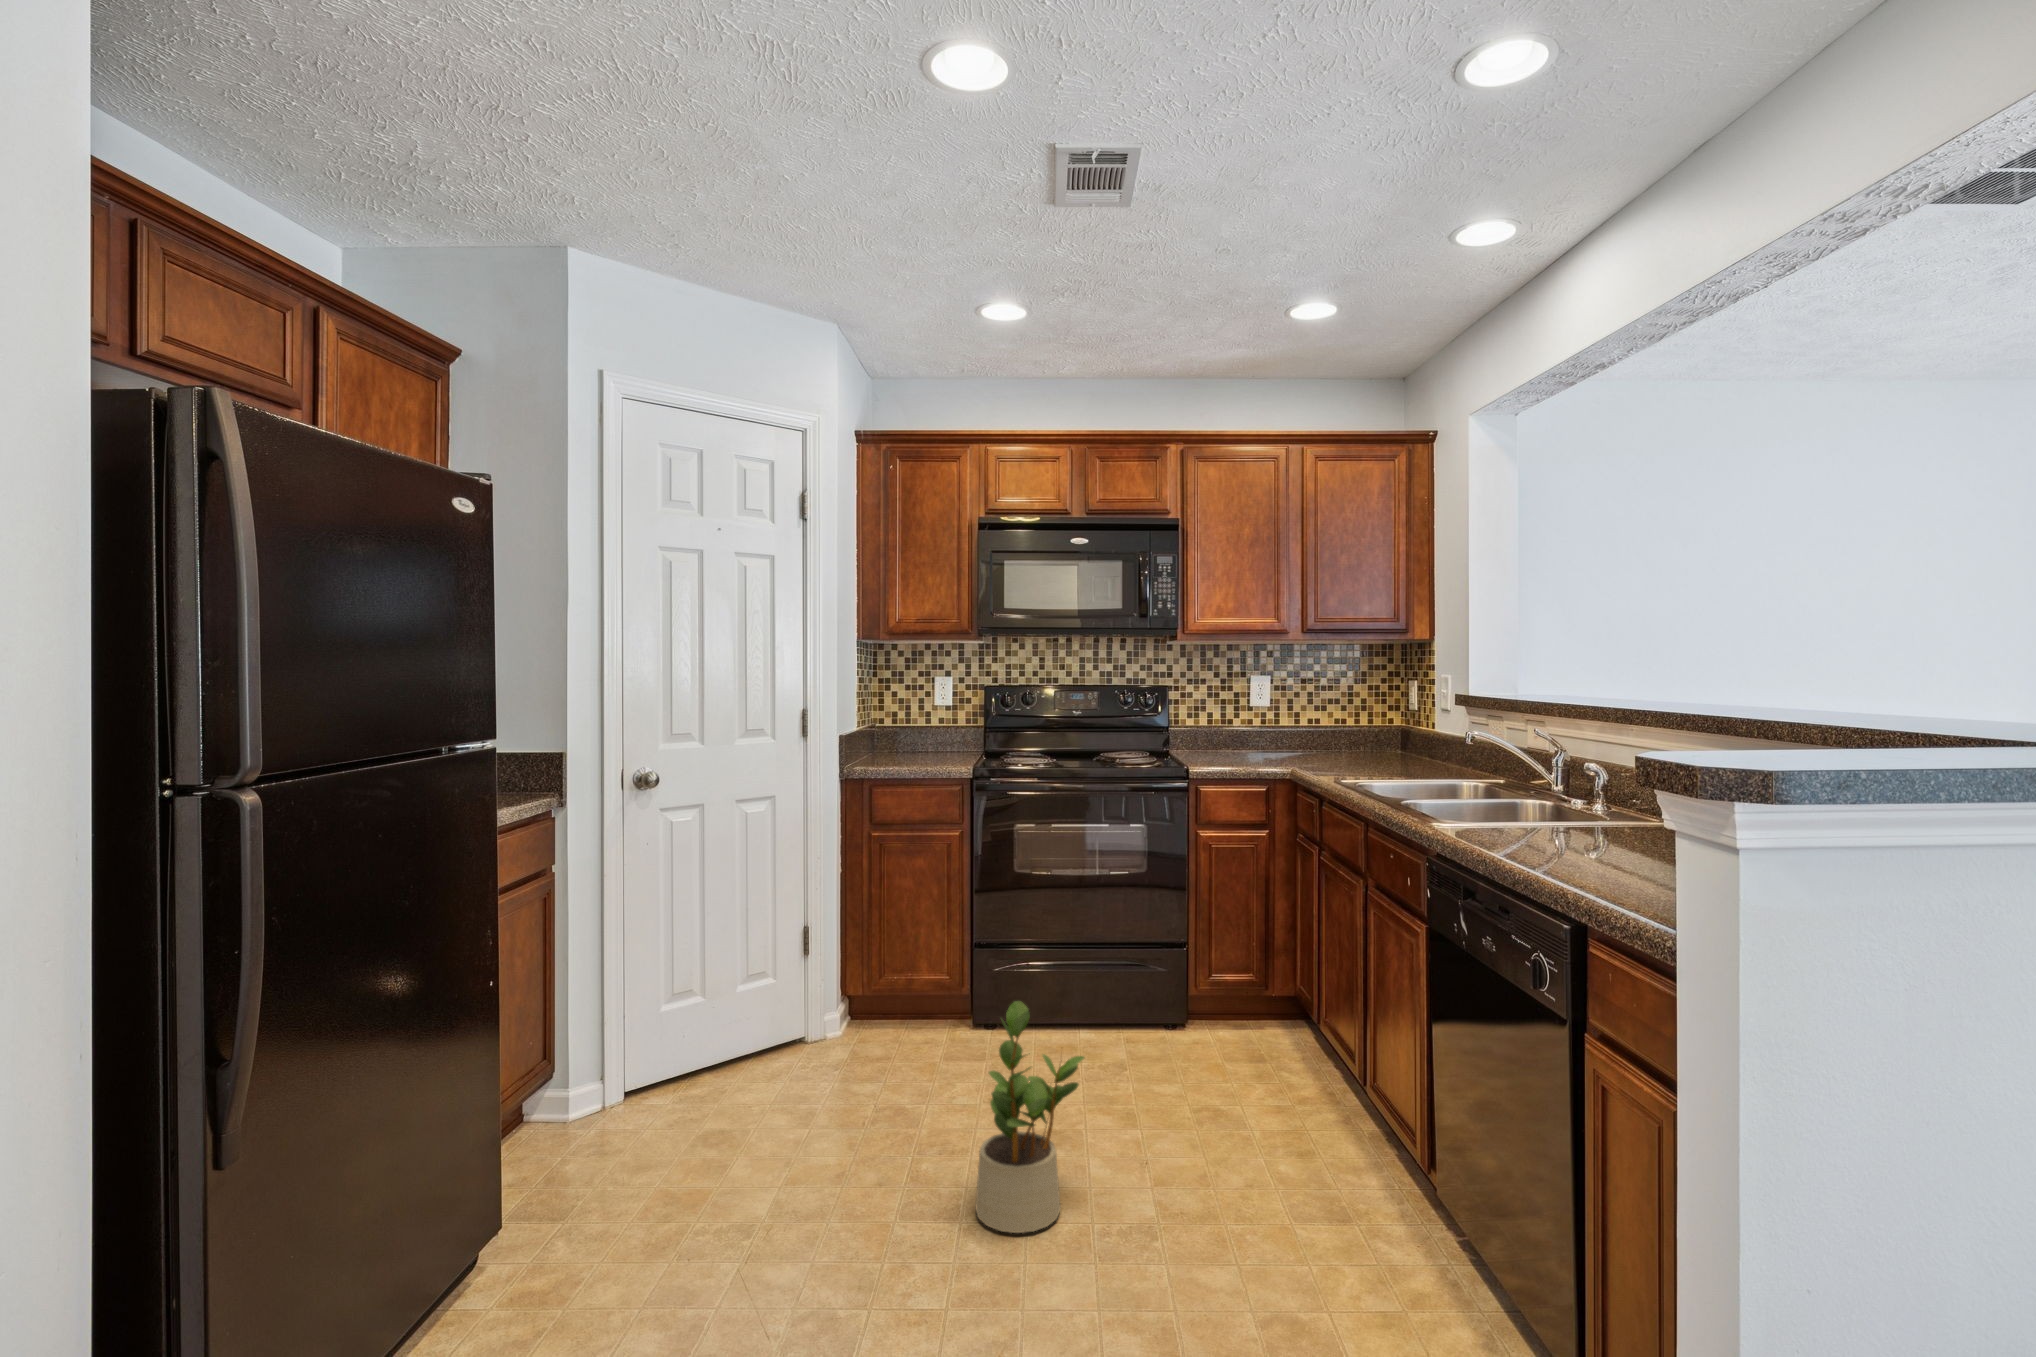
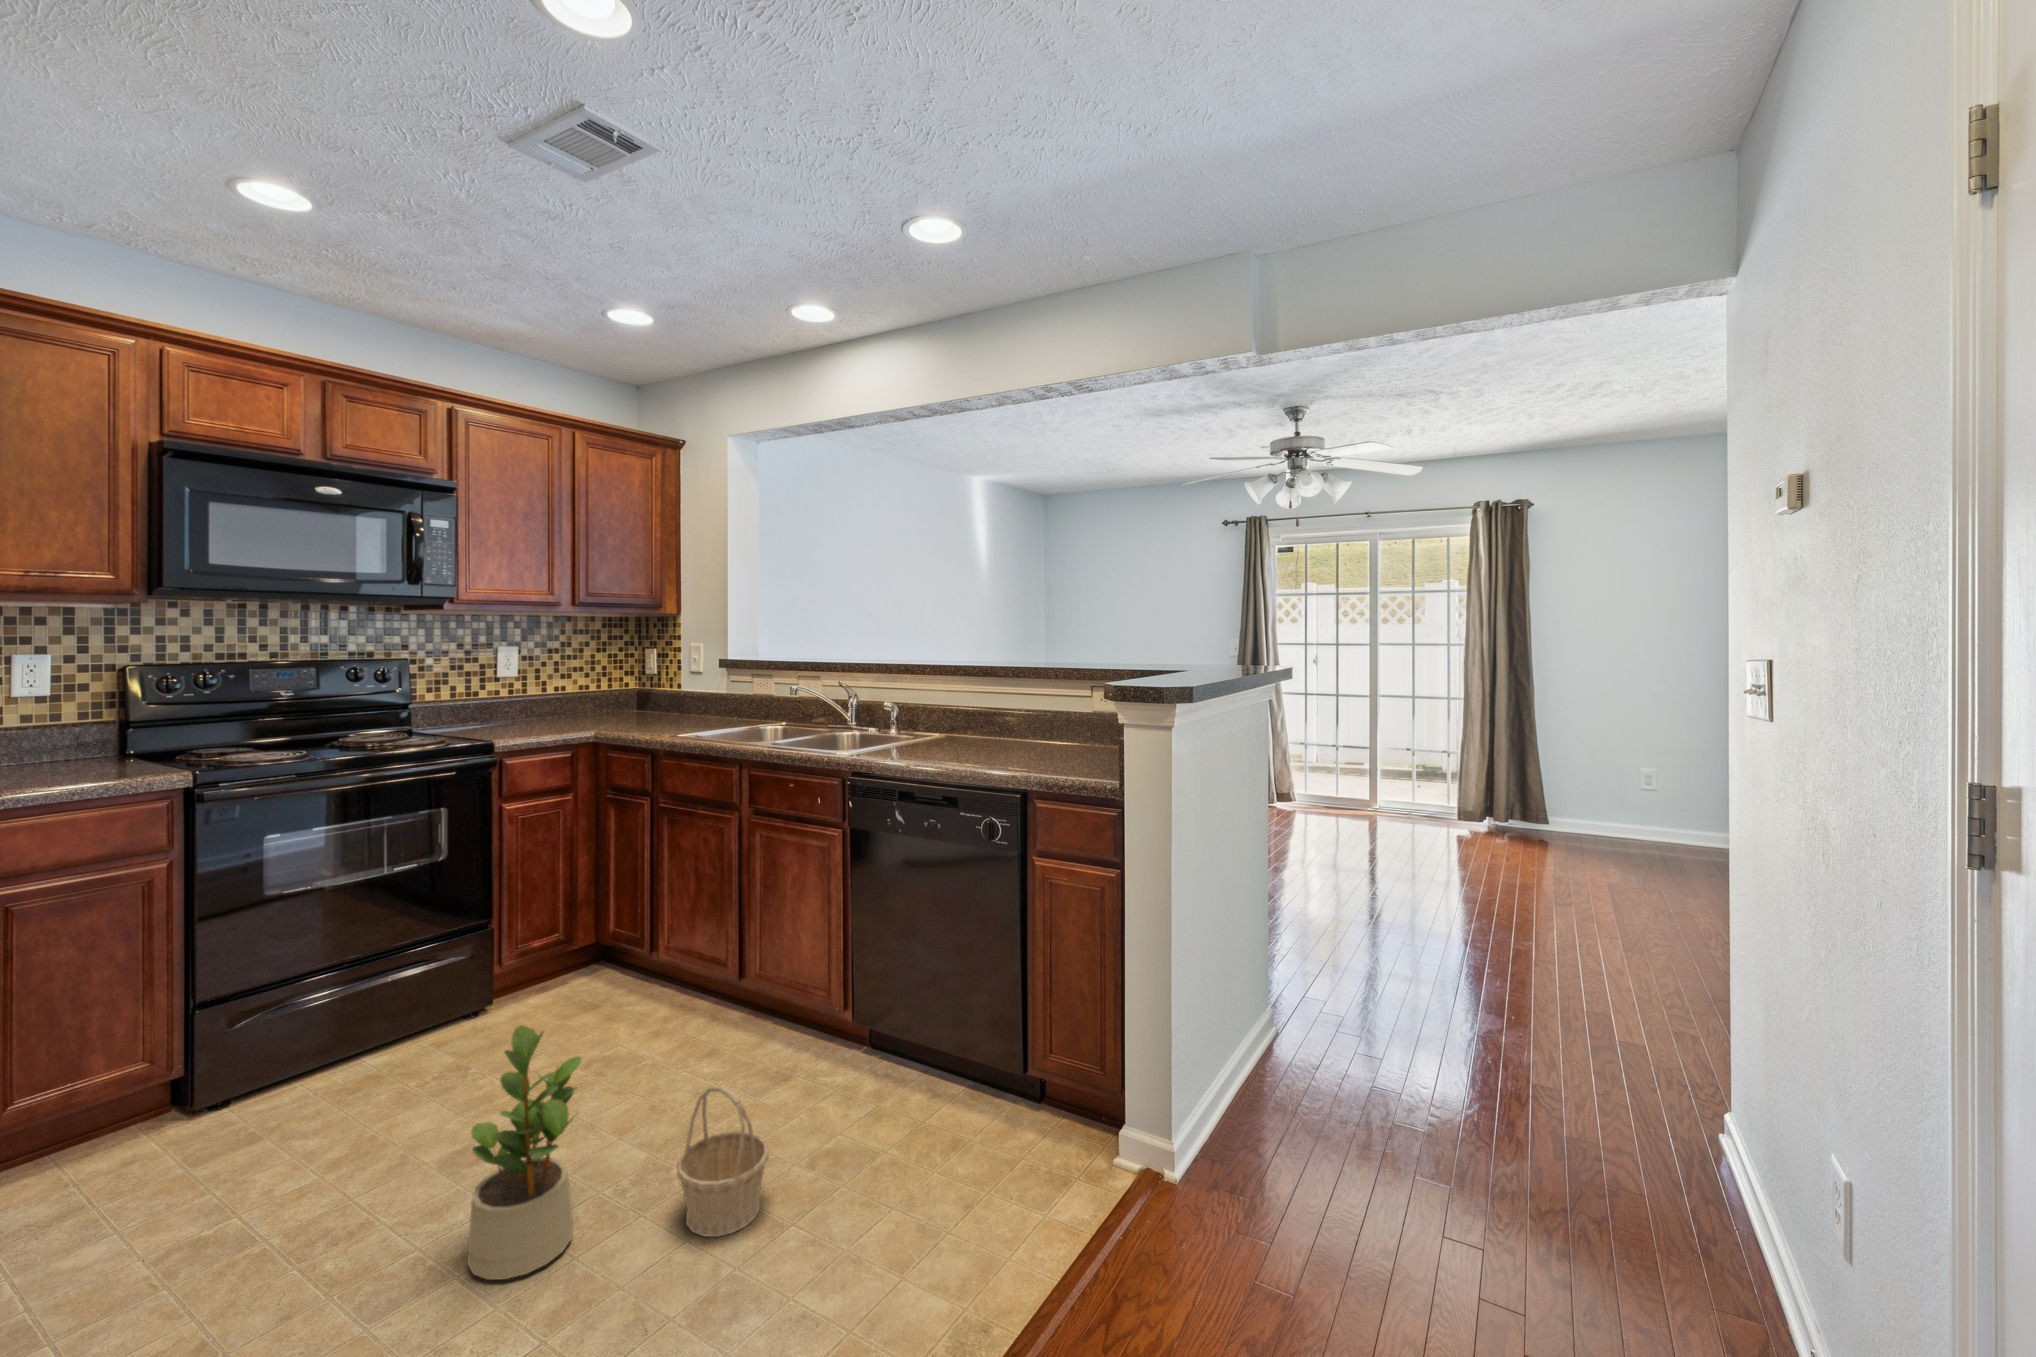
basket: none [1117,1136,1217,1310] -> present [677,1085,769,1237]

